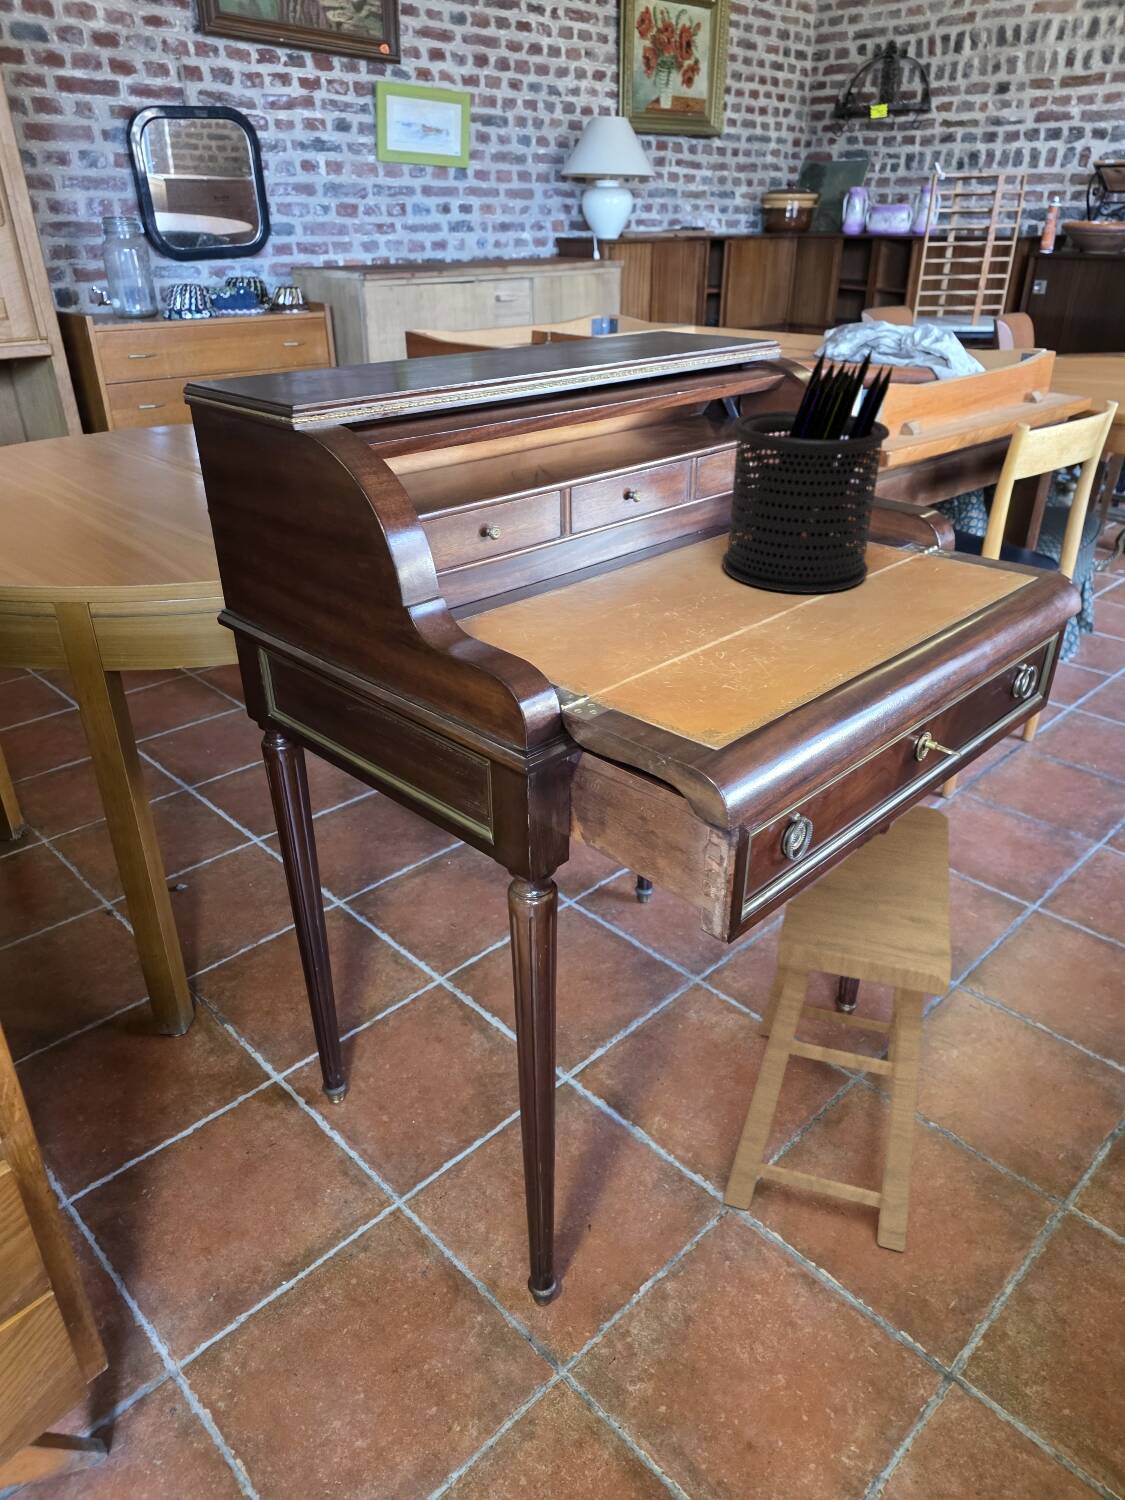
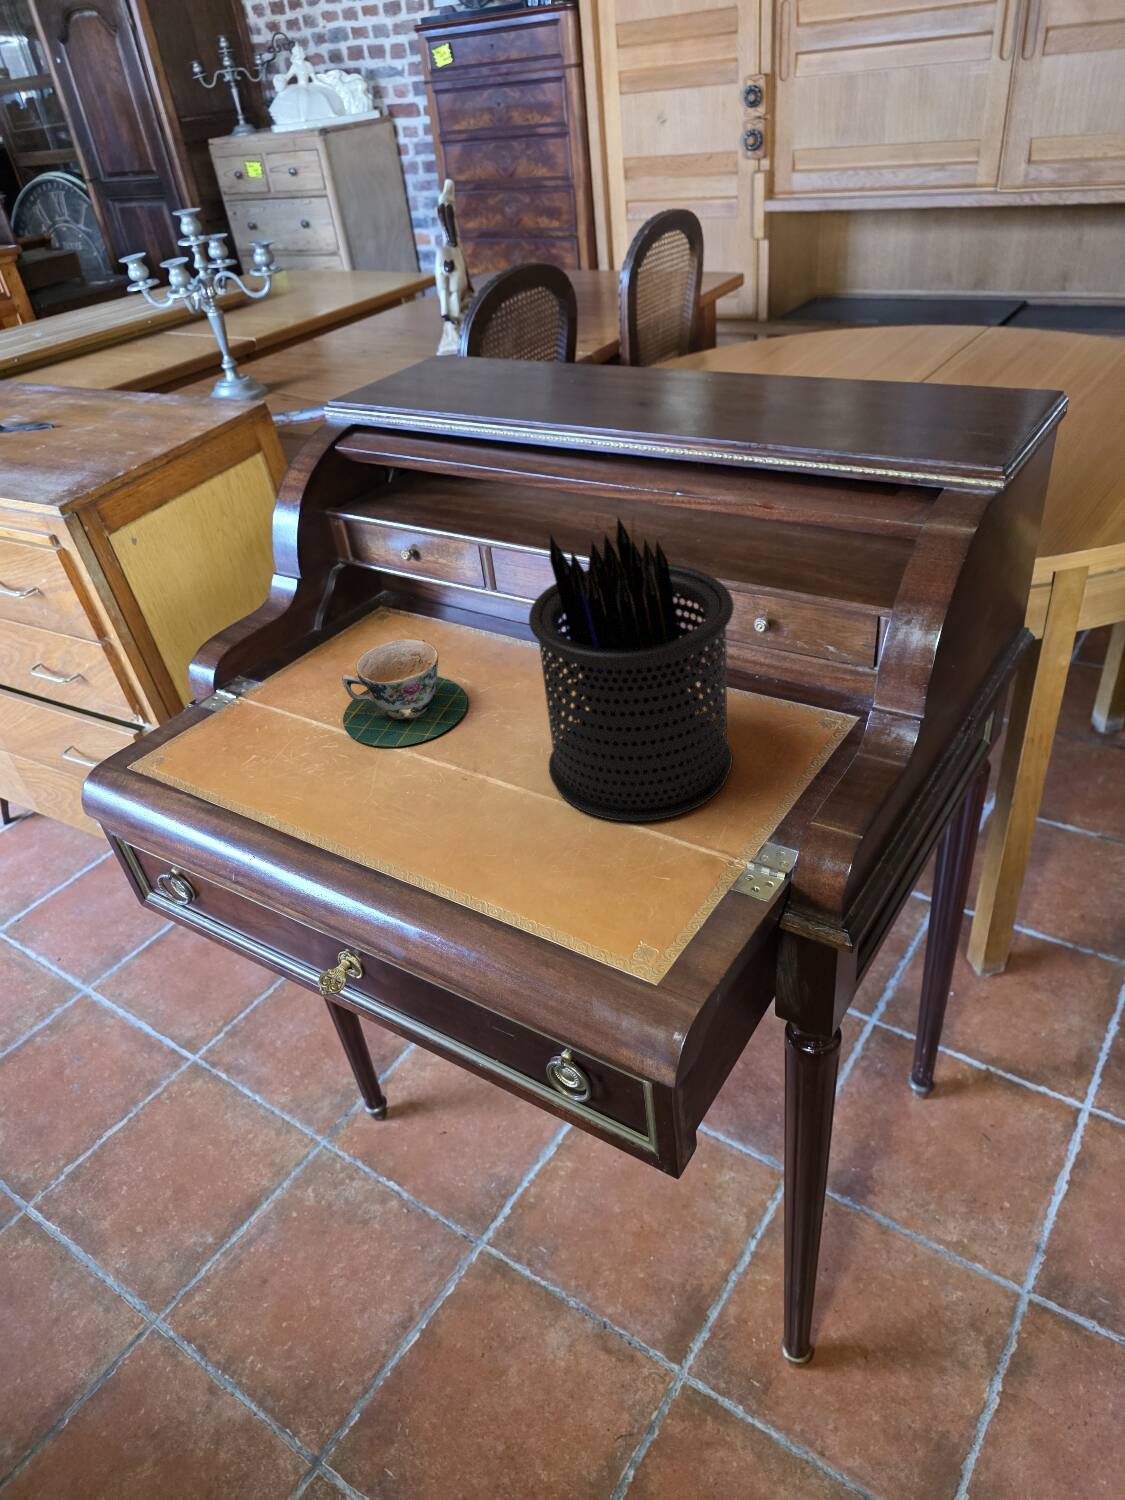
teacup: none [594,561,725,661] -> present [342,639,467,747]
footstool: present [724,806,952,1252] -> none [372,1043,739,1446]

